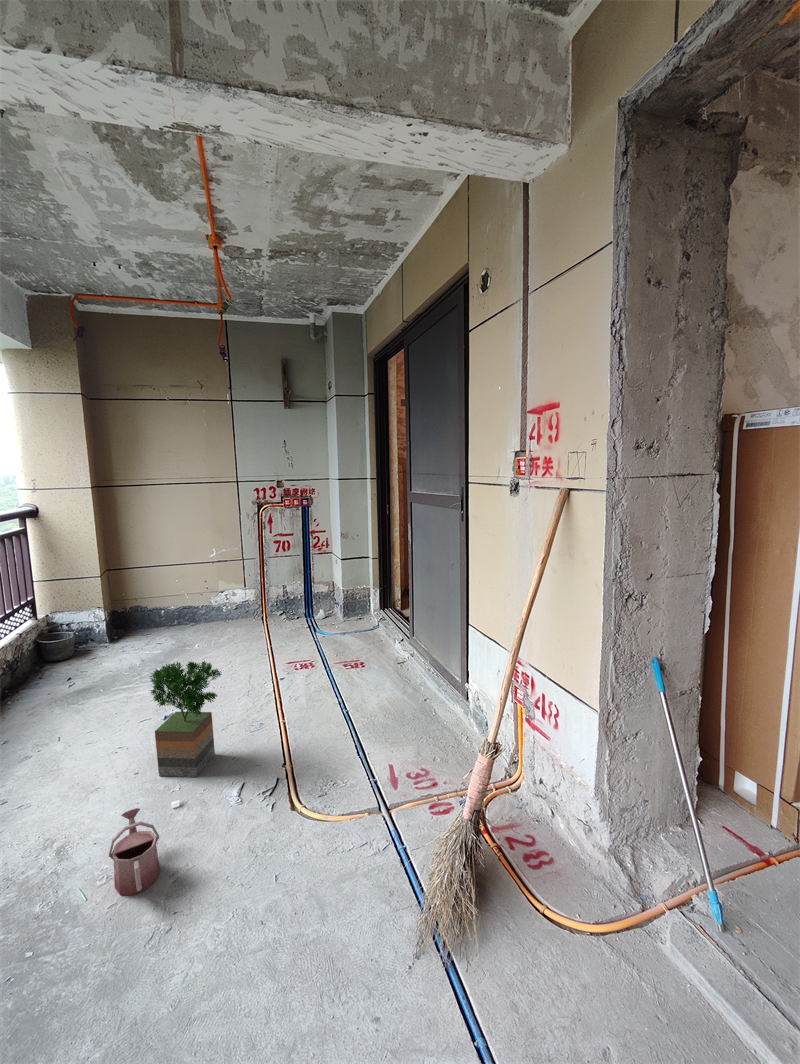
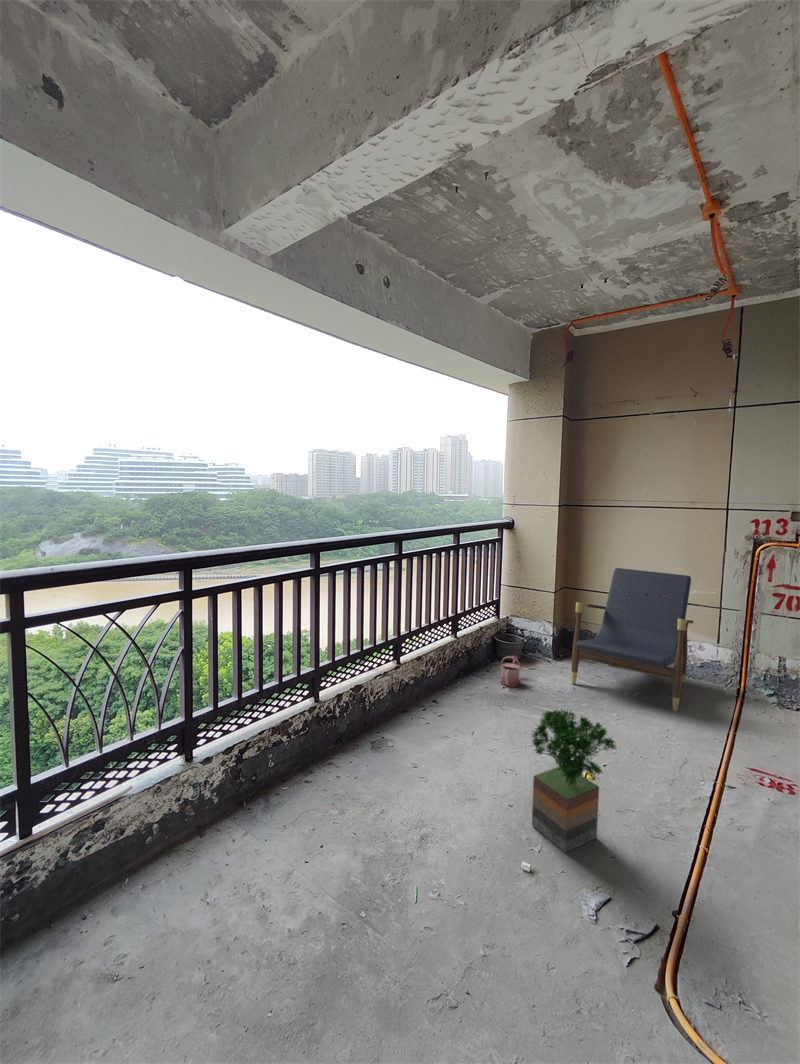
lounge chair: none [127,539,231,659] -> present [572,568,693,711]
watering can: present [109,808,160,895] -> present [500,656,521,687]

